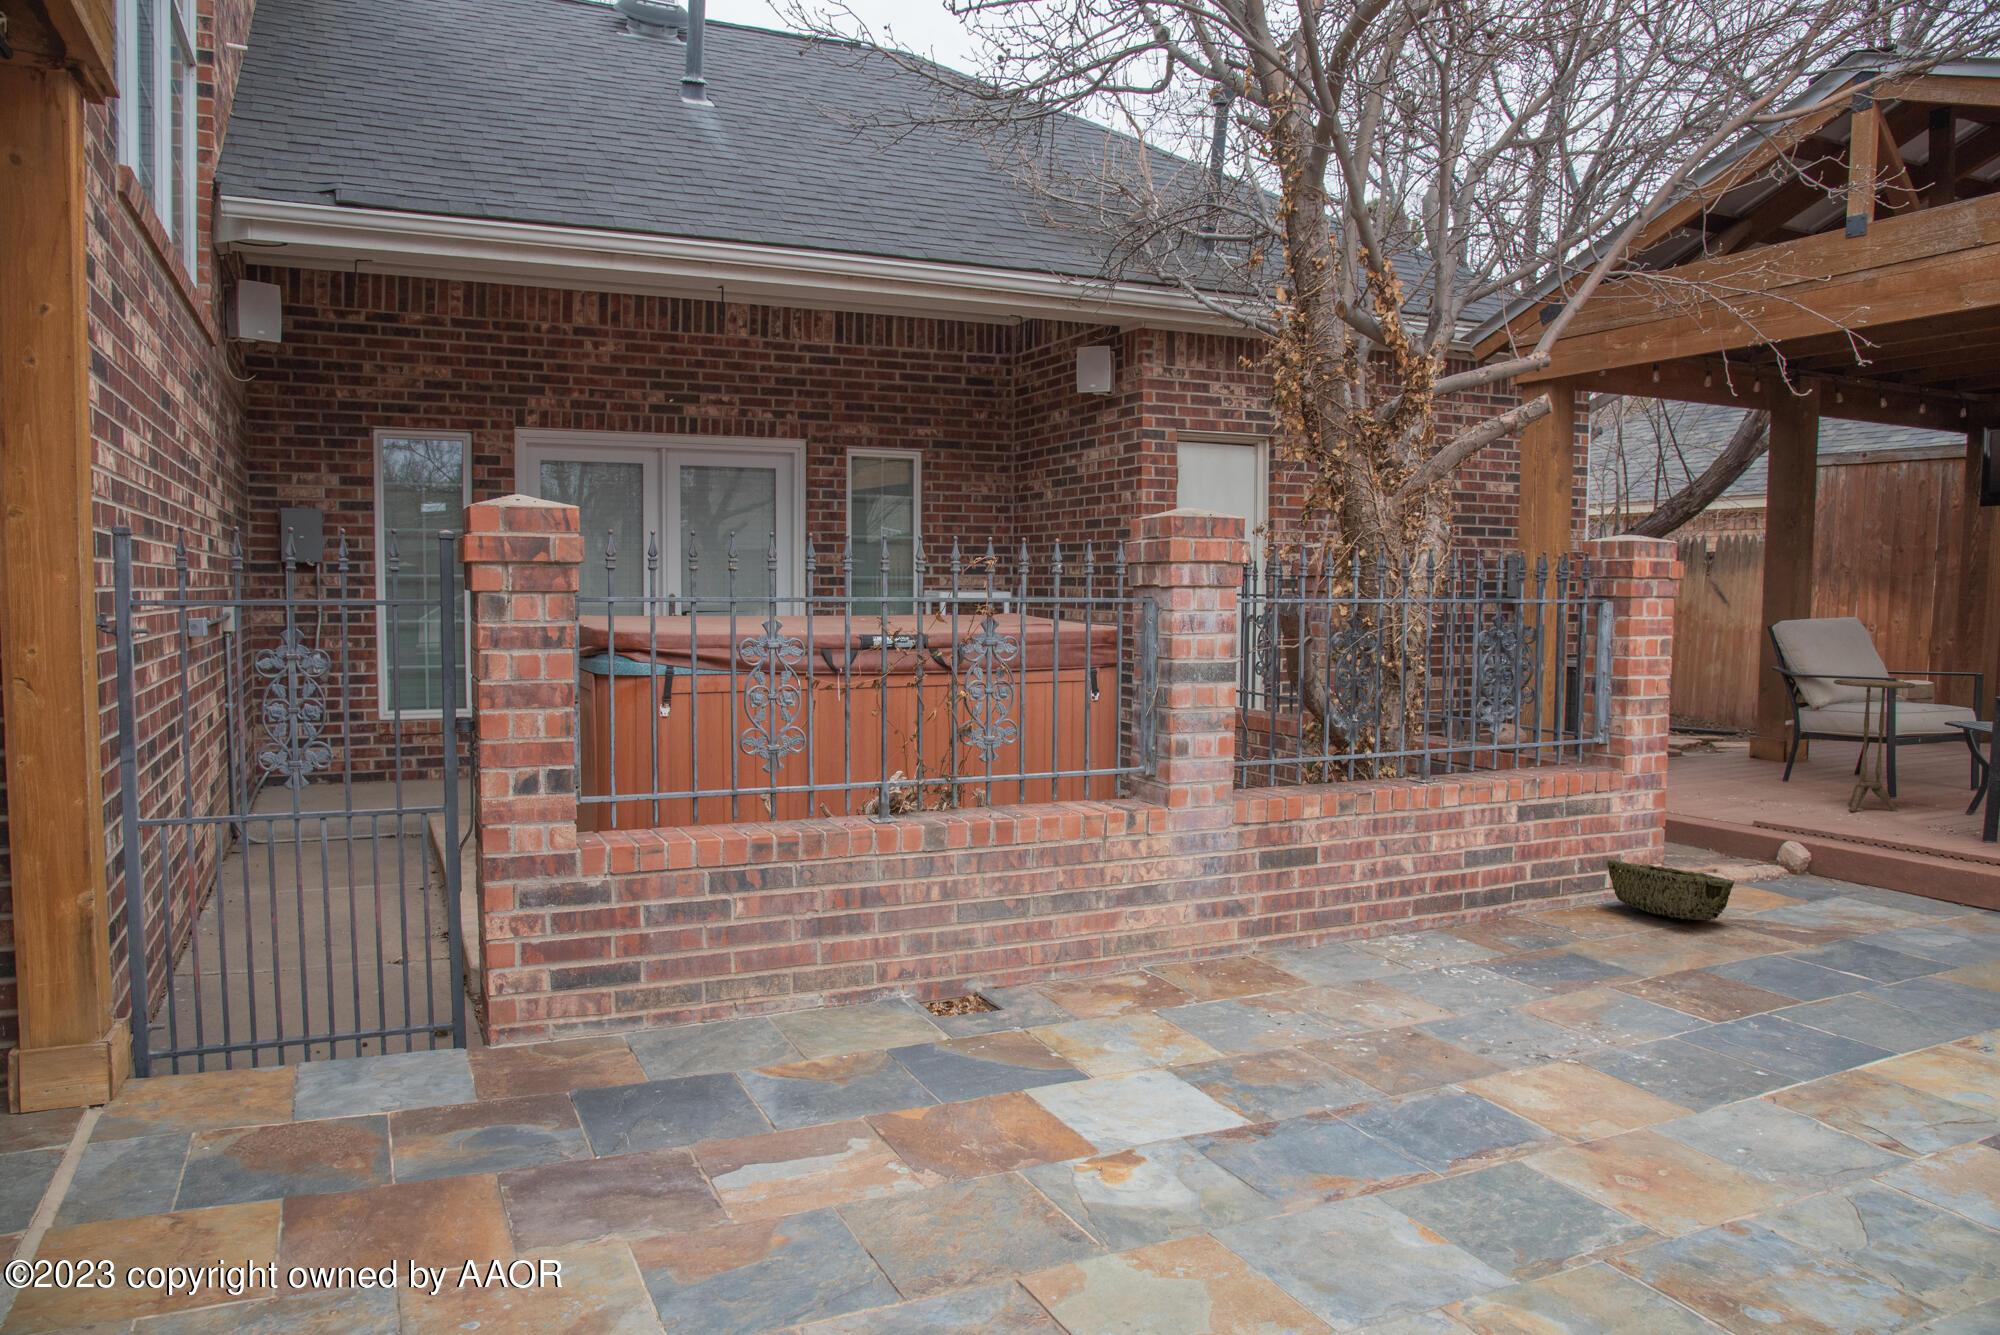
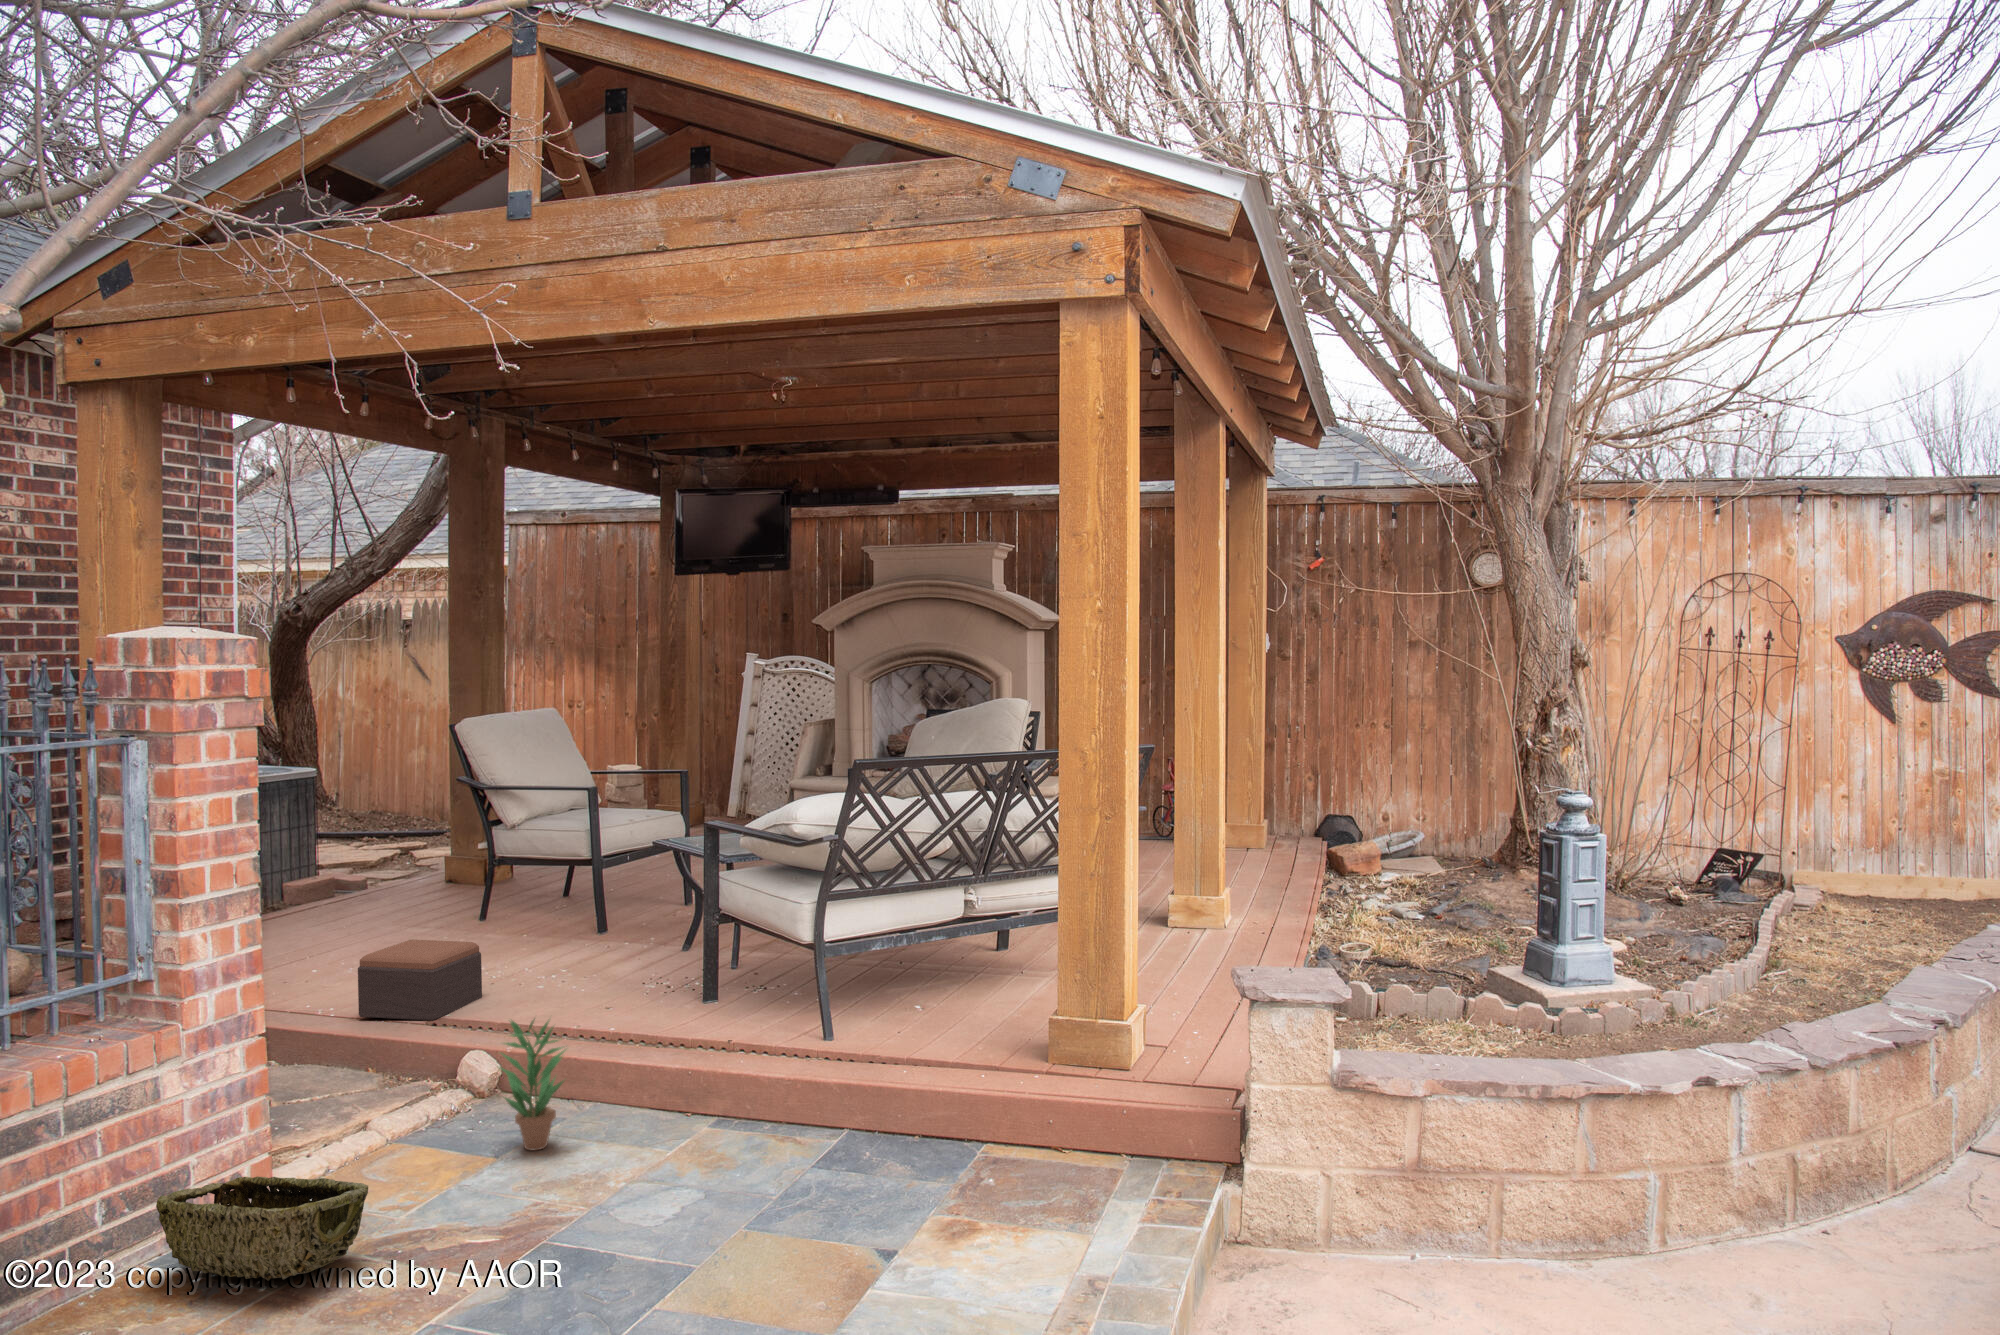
side table: present [1834,679,1915,812] -> none [521,795,612,974]
footstool: none [1701,768,1796,823] -> present [358,940,482,1021]
potted plant: none [1816,810,1876,905] -> present [499,1020,565,1150]

